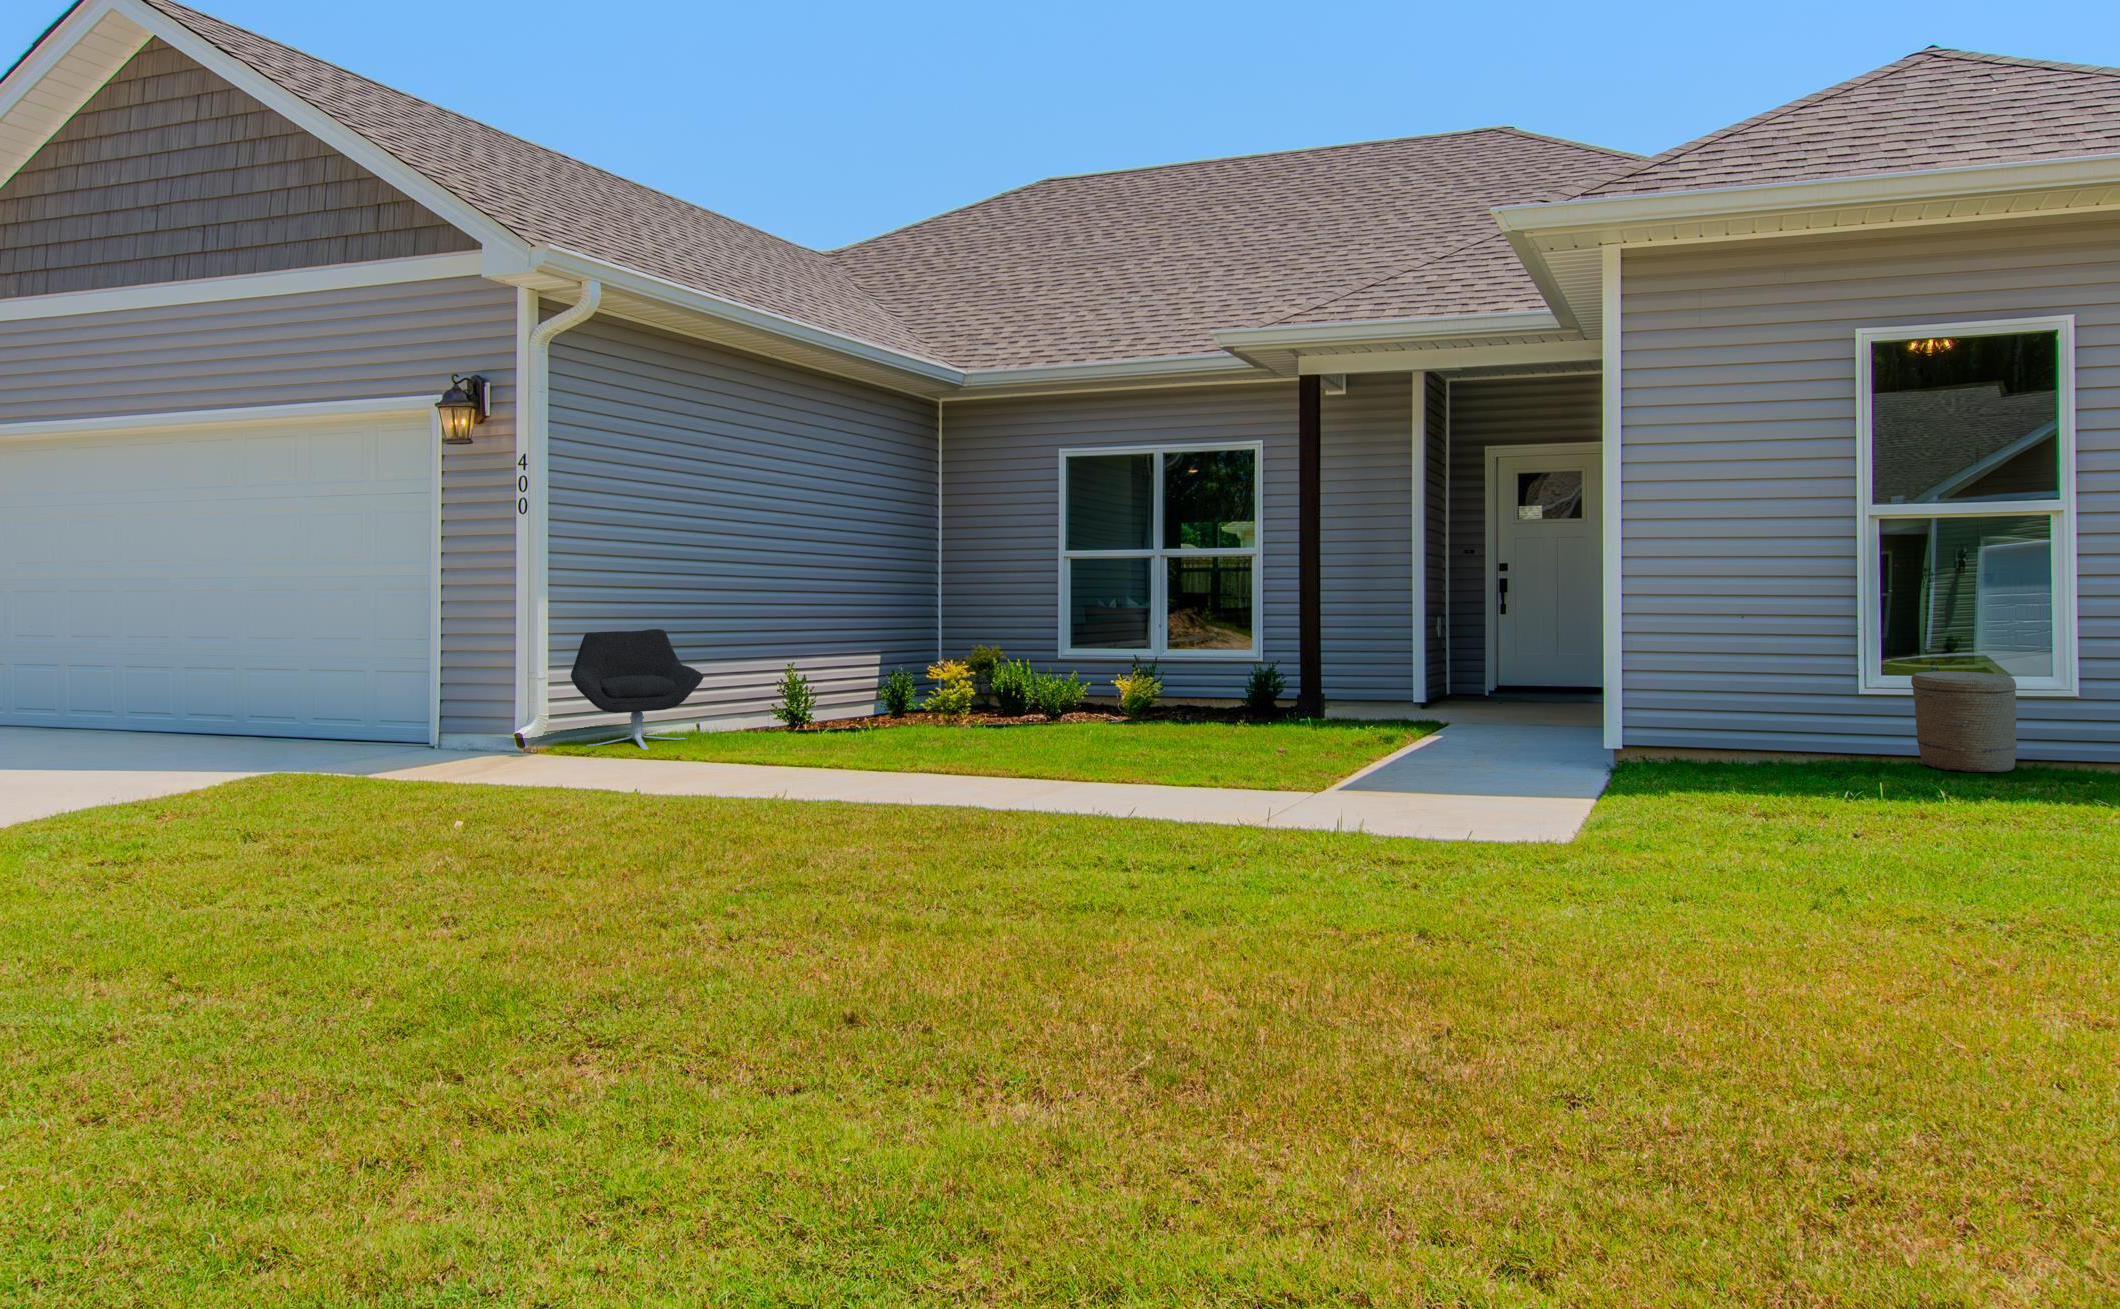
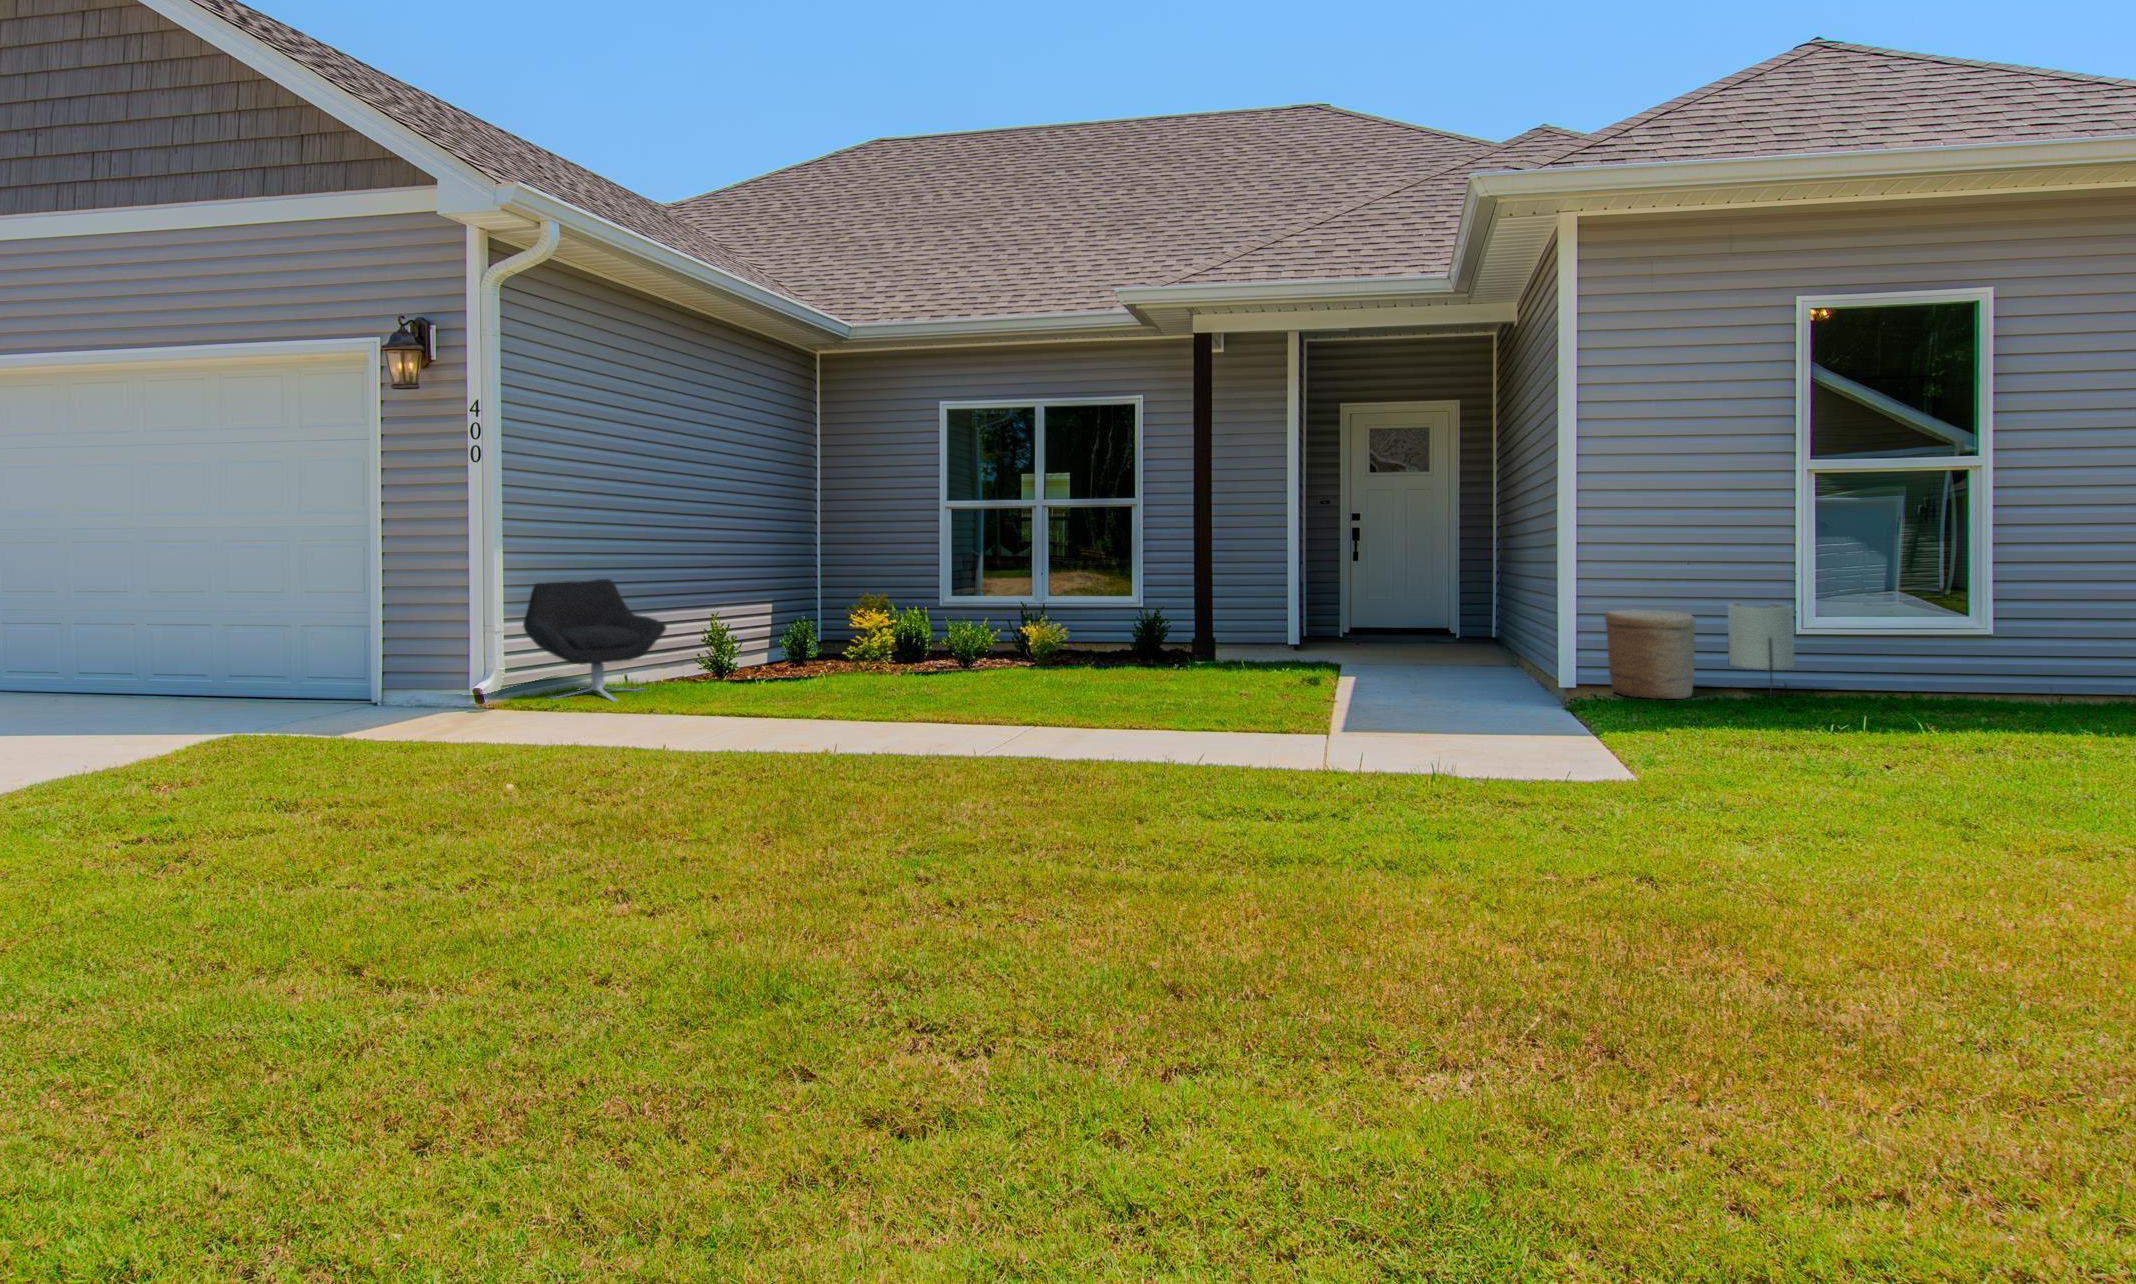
planter: none [1779,661,1850,766] -> present [1728,602,1795,697]
woven basket: present [1911,671,2017,772] -> present [1605,610,1695,700]

